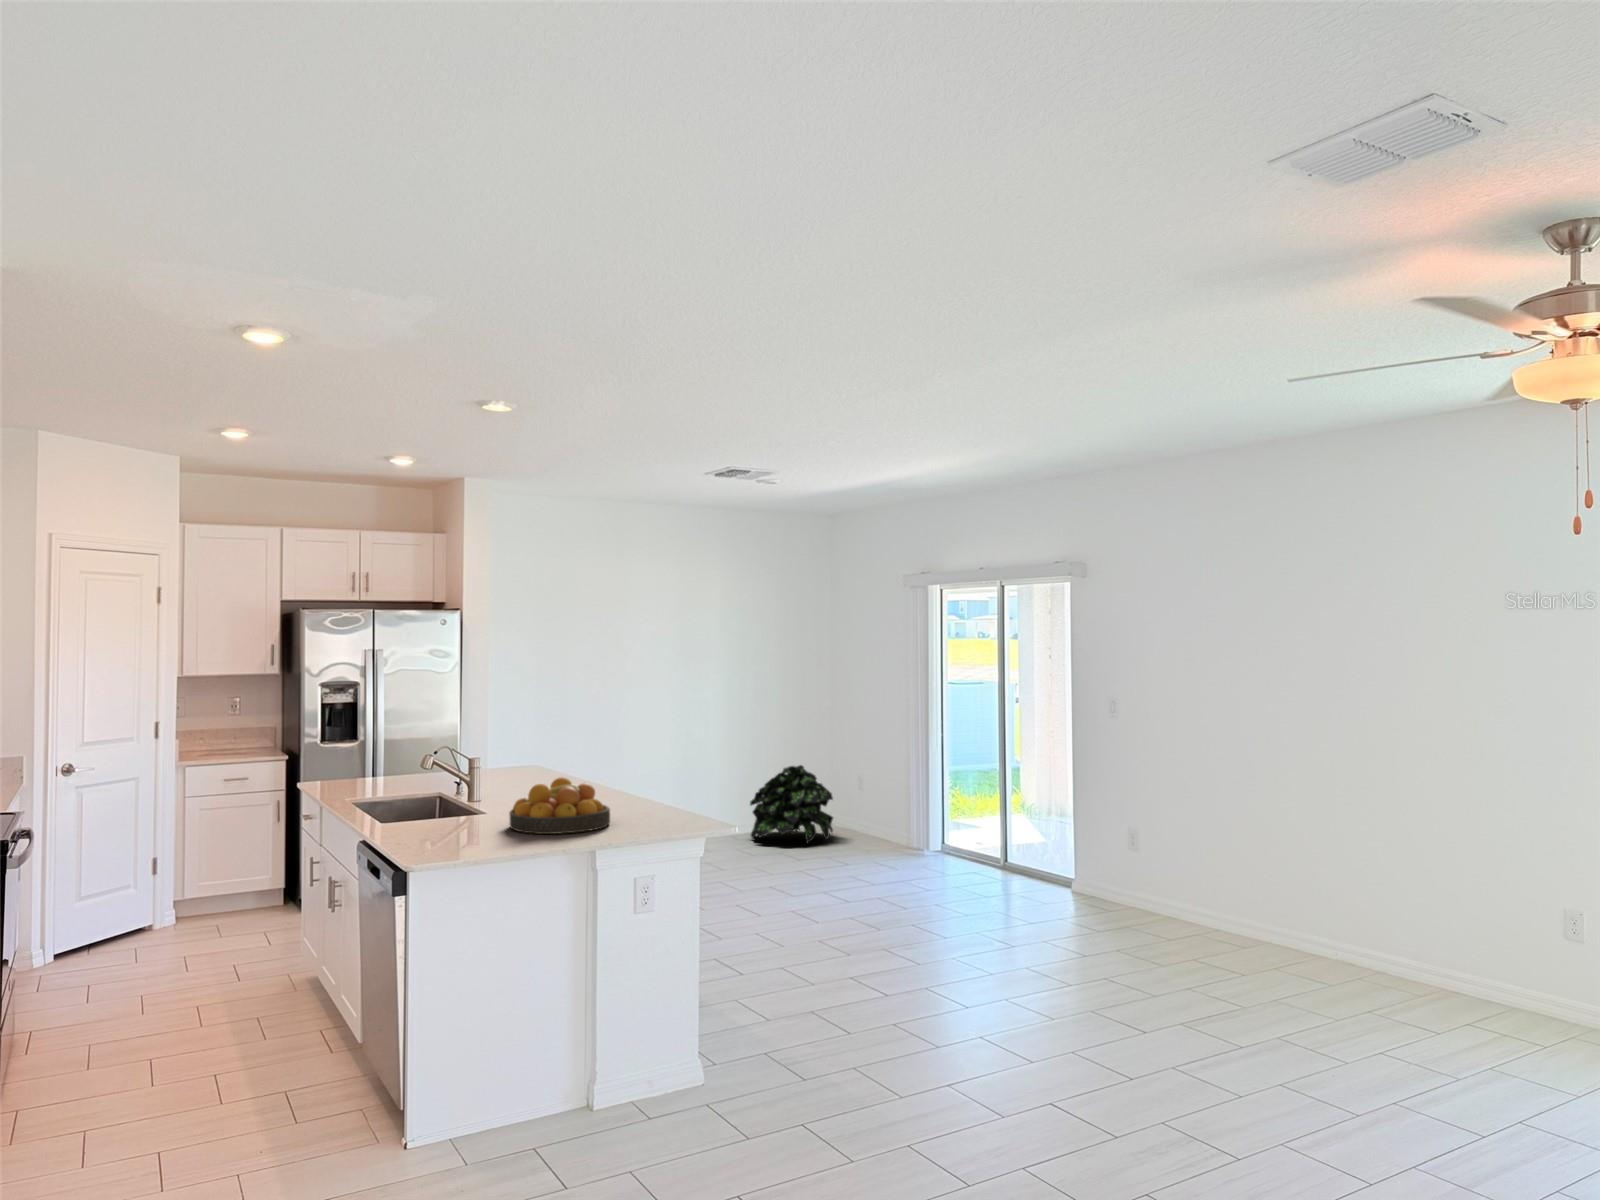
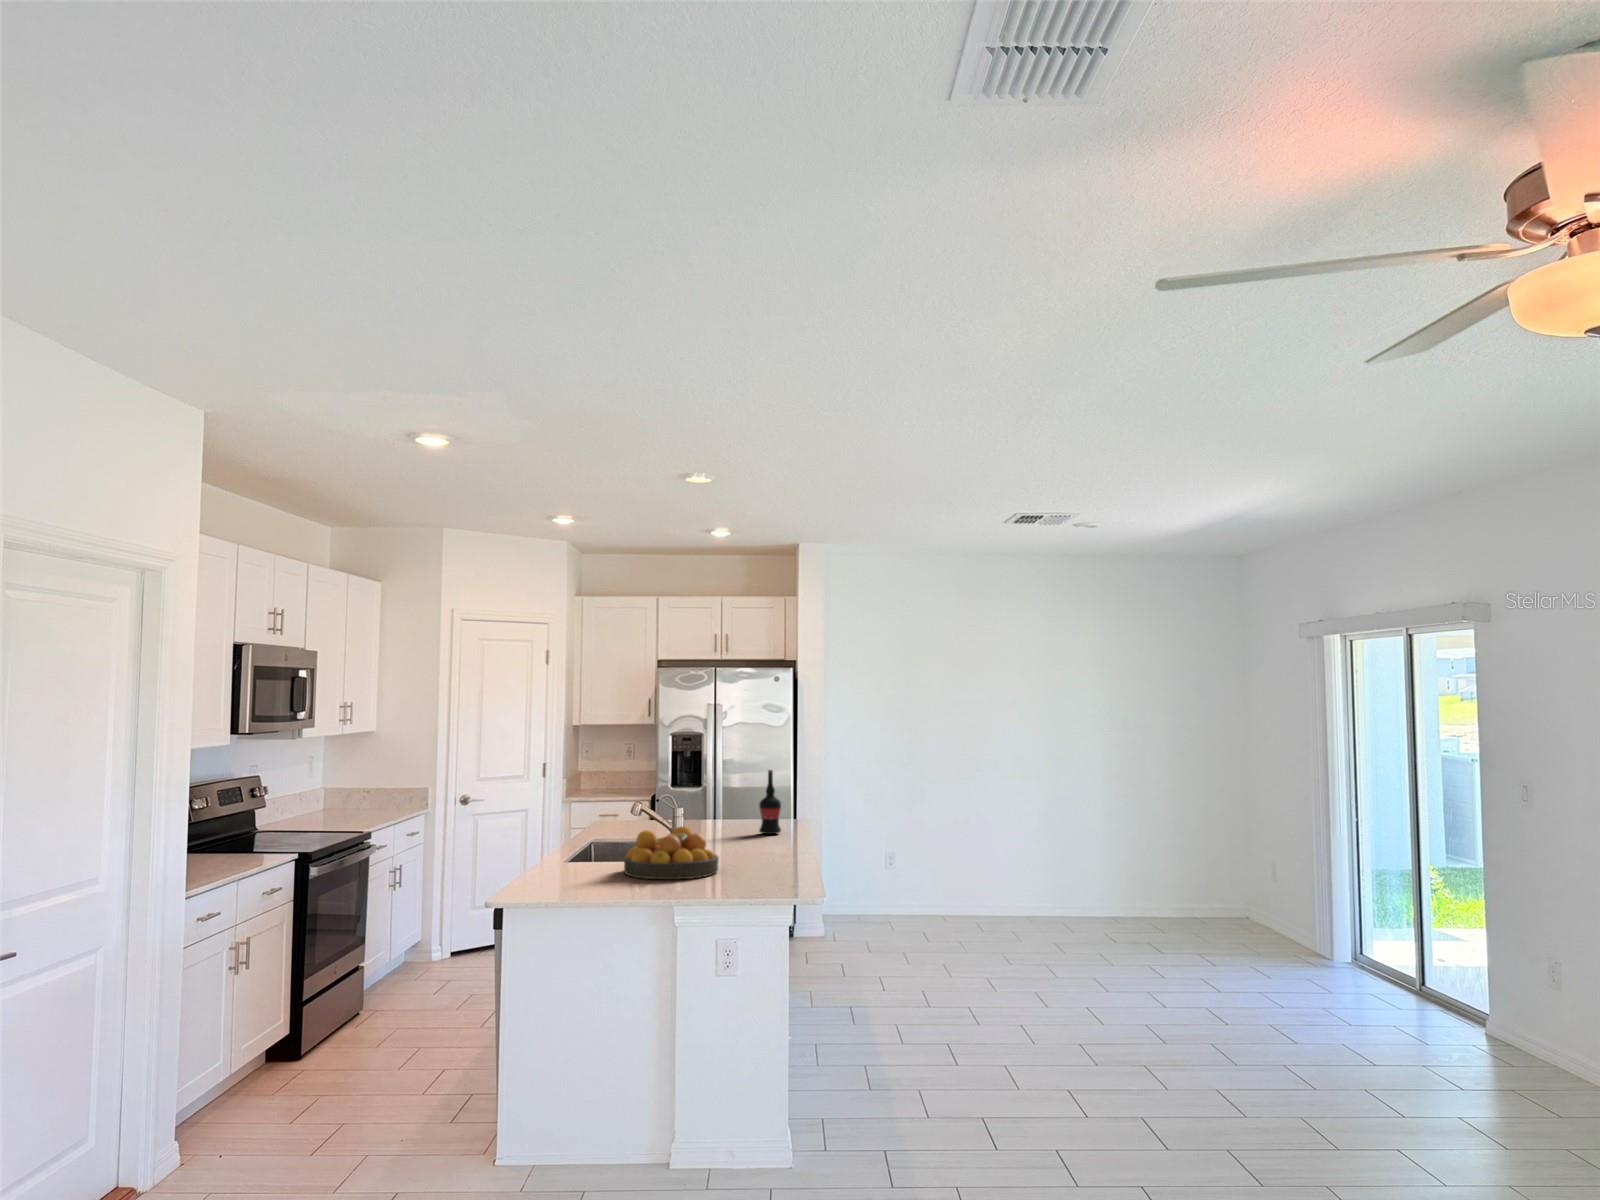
wine bottle: none [533,716,557,782] -> present [759,770,781,834]
potted plant: present [750,765,833,843] -> none [1131,842,1236,934]

